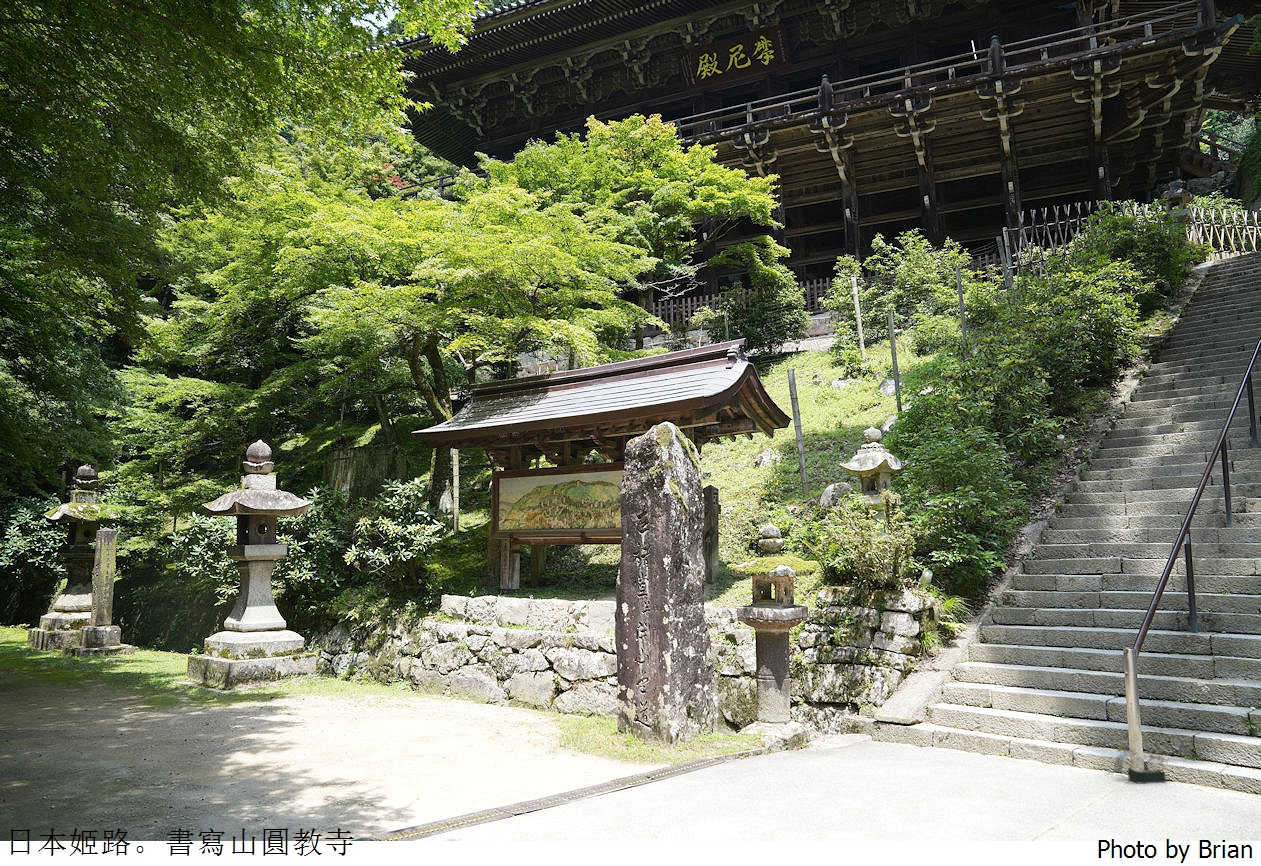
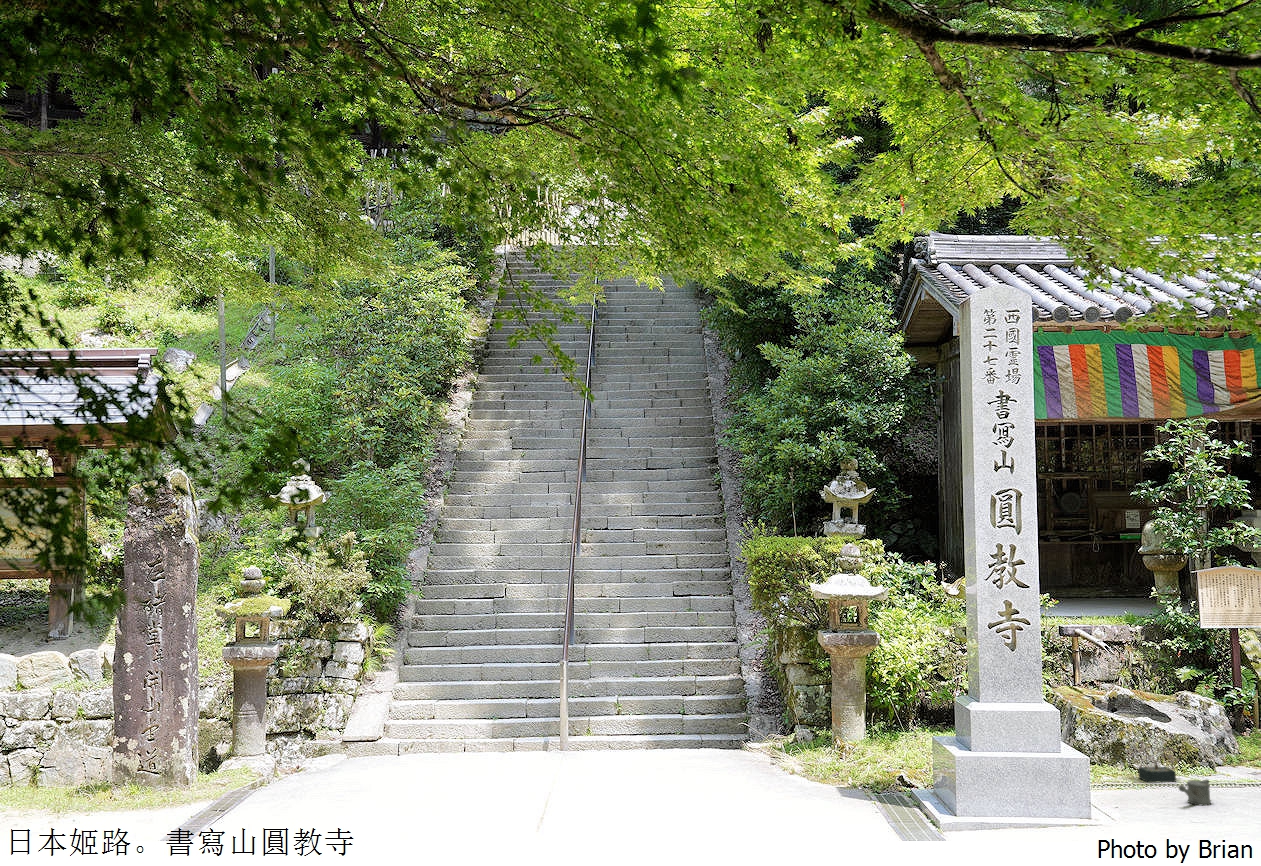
watering can: none [1172,780,1204,806] -> present [1179,780,1211,806]

